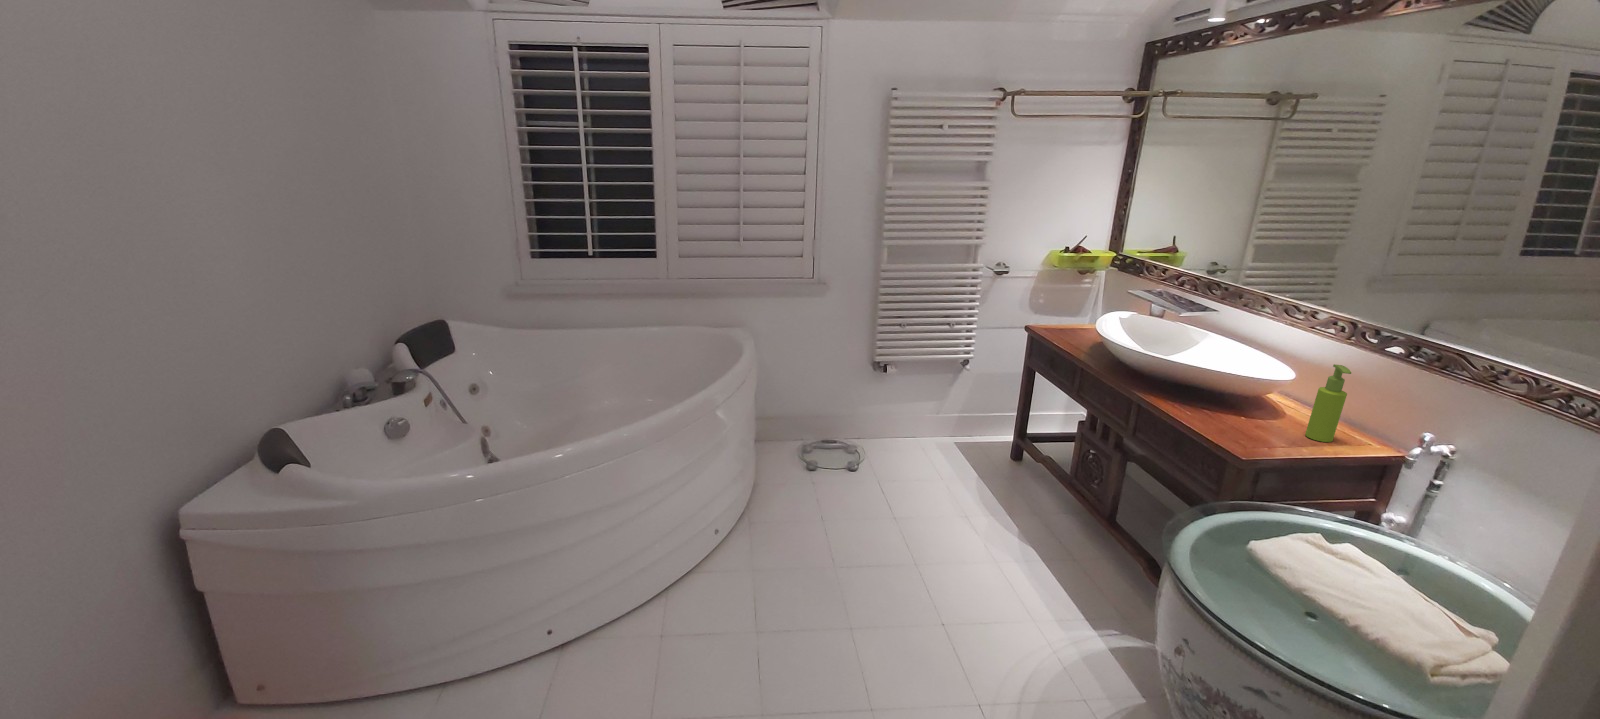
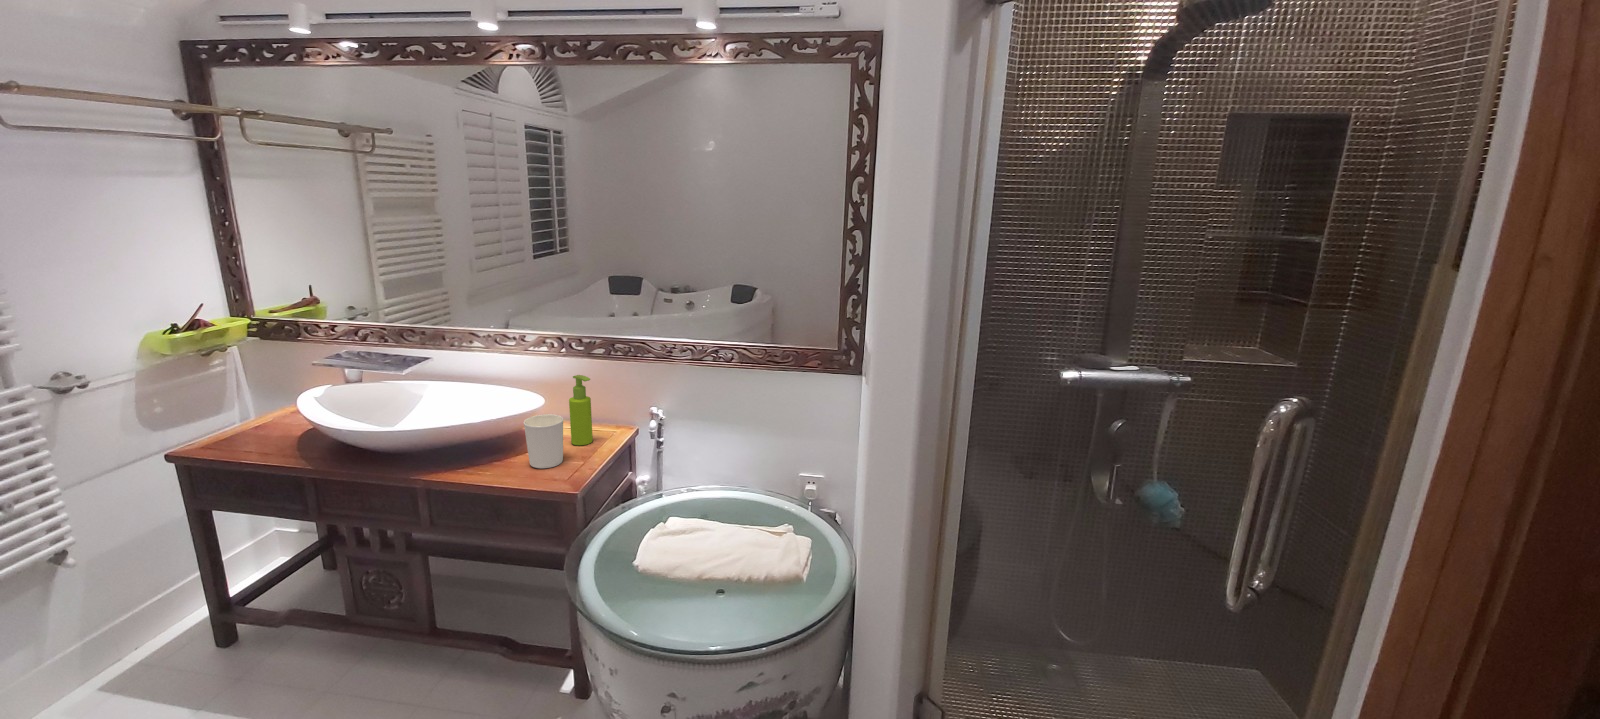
candle holder: none [1242,388,1295,443] -> present [524,414,563,468]

